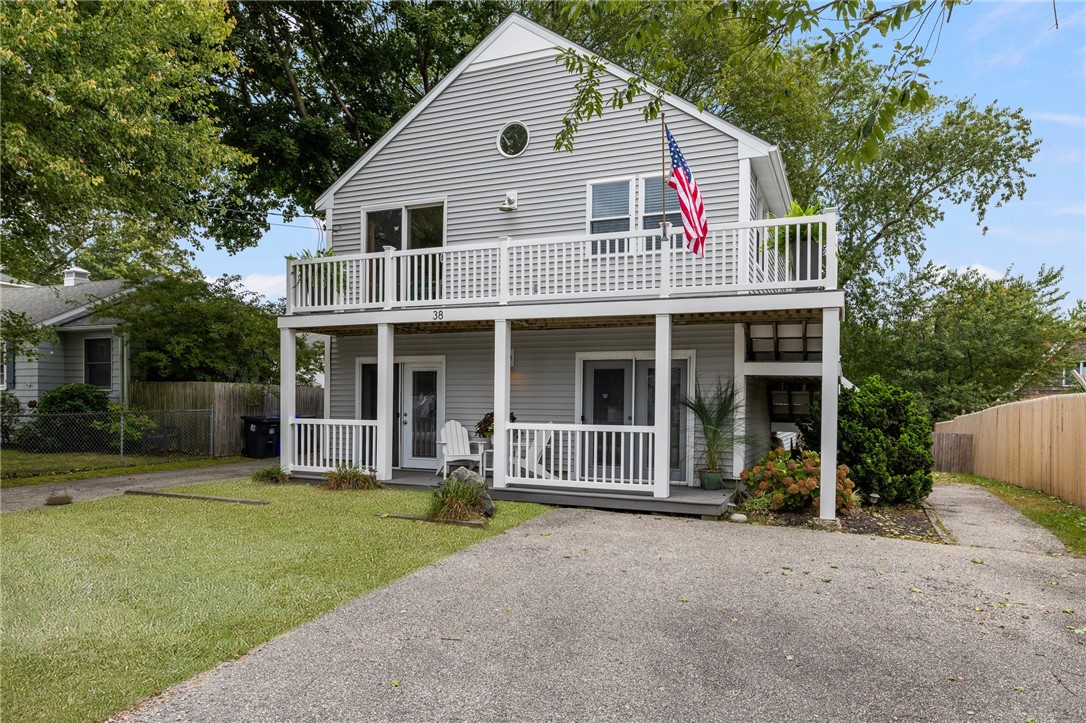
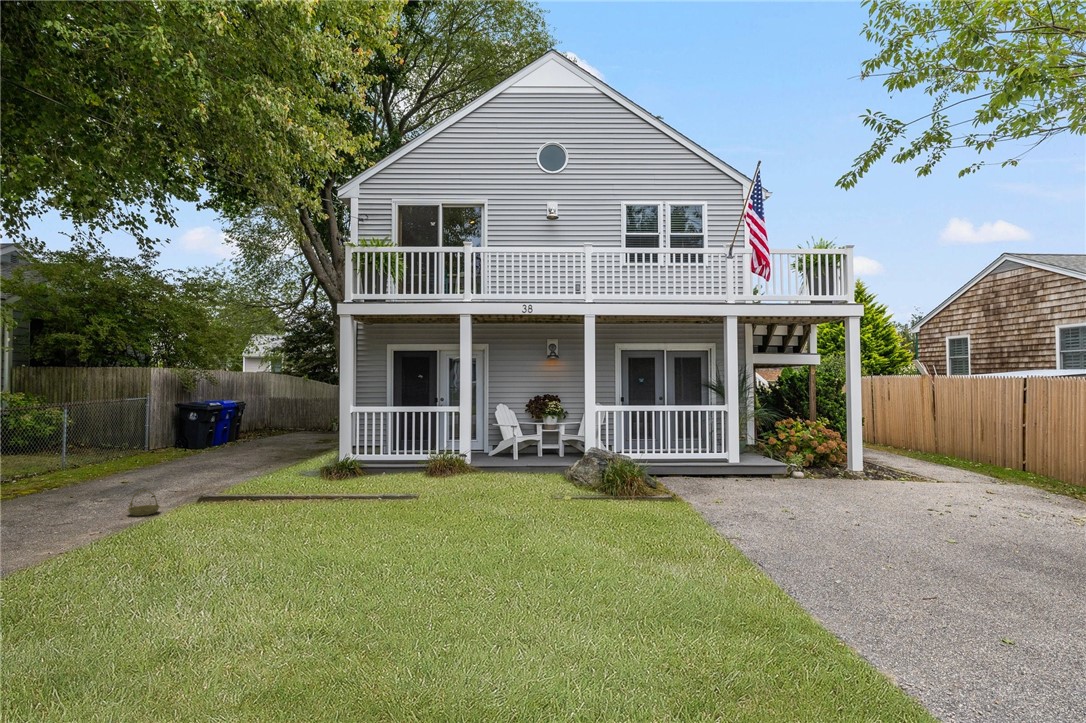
bench: present [142,425,182,455] -> none [88,421,128,456]

